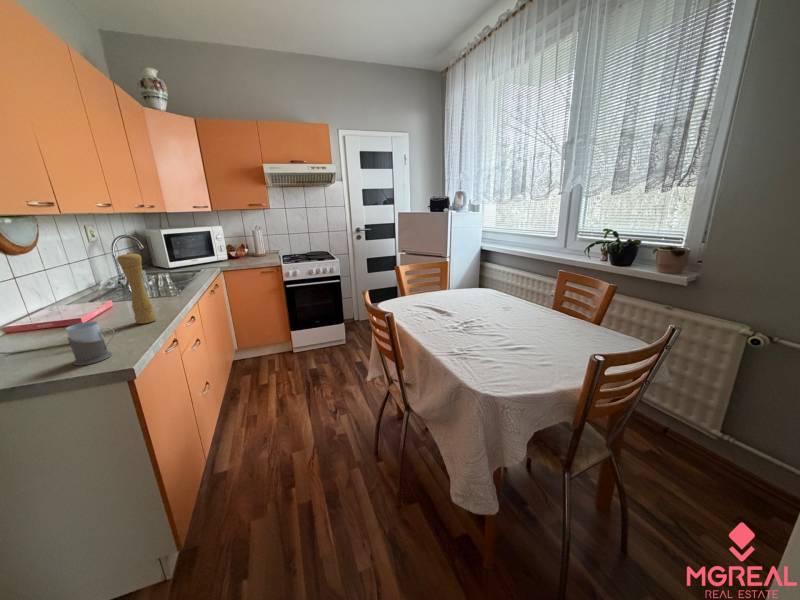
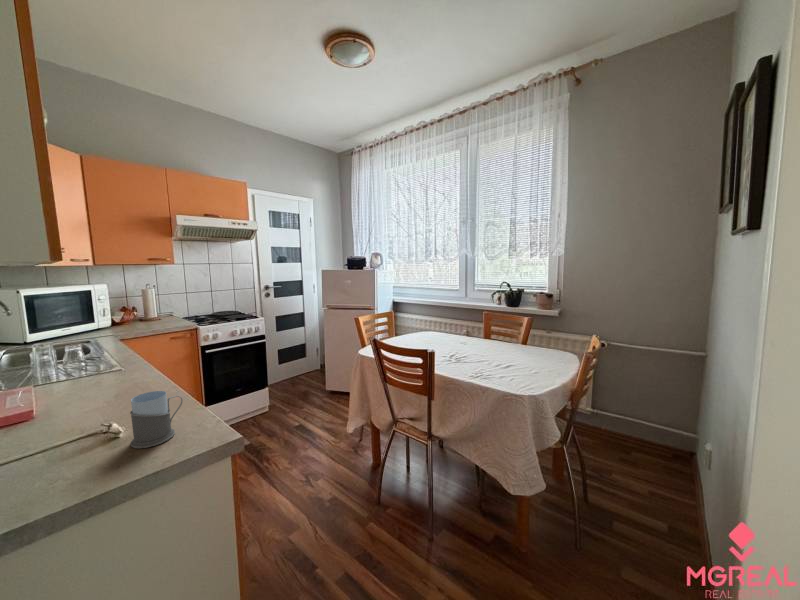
pepper mill: present [117,253,156,324] -> none [117,312,153,401]

